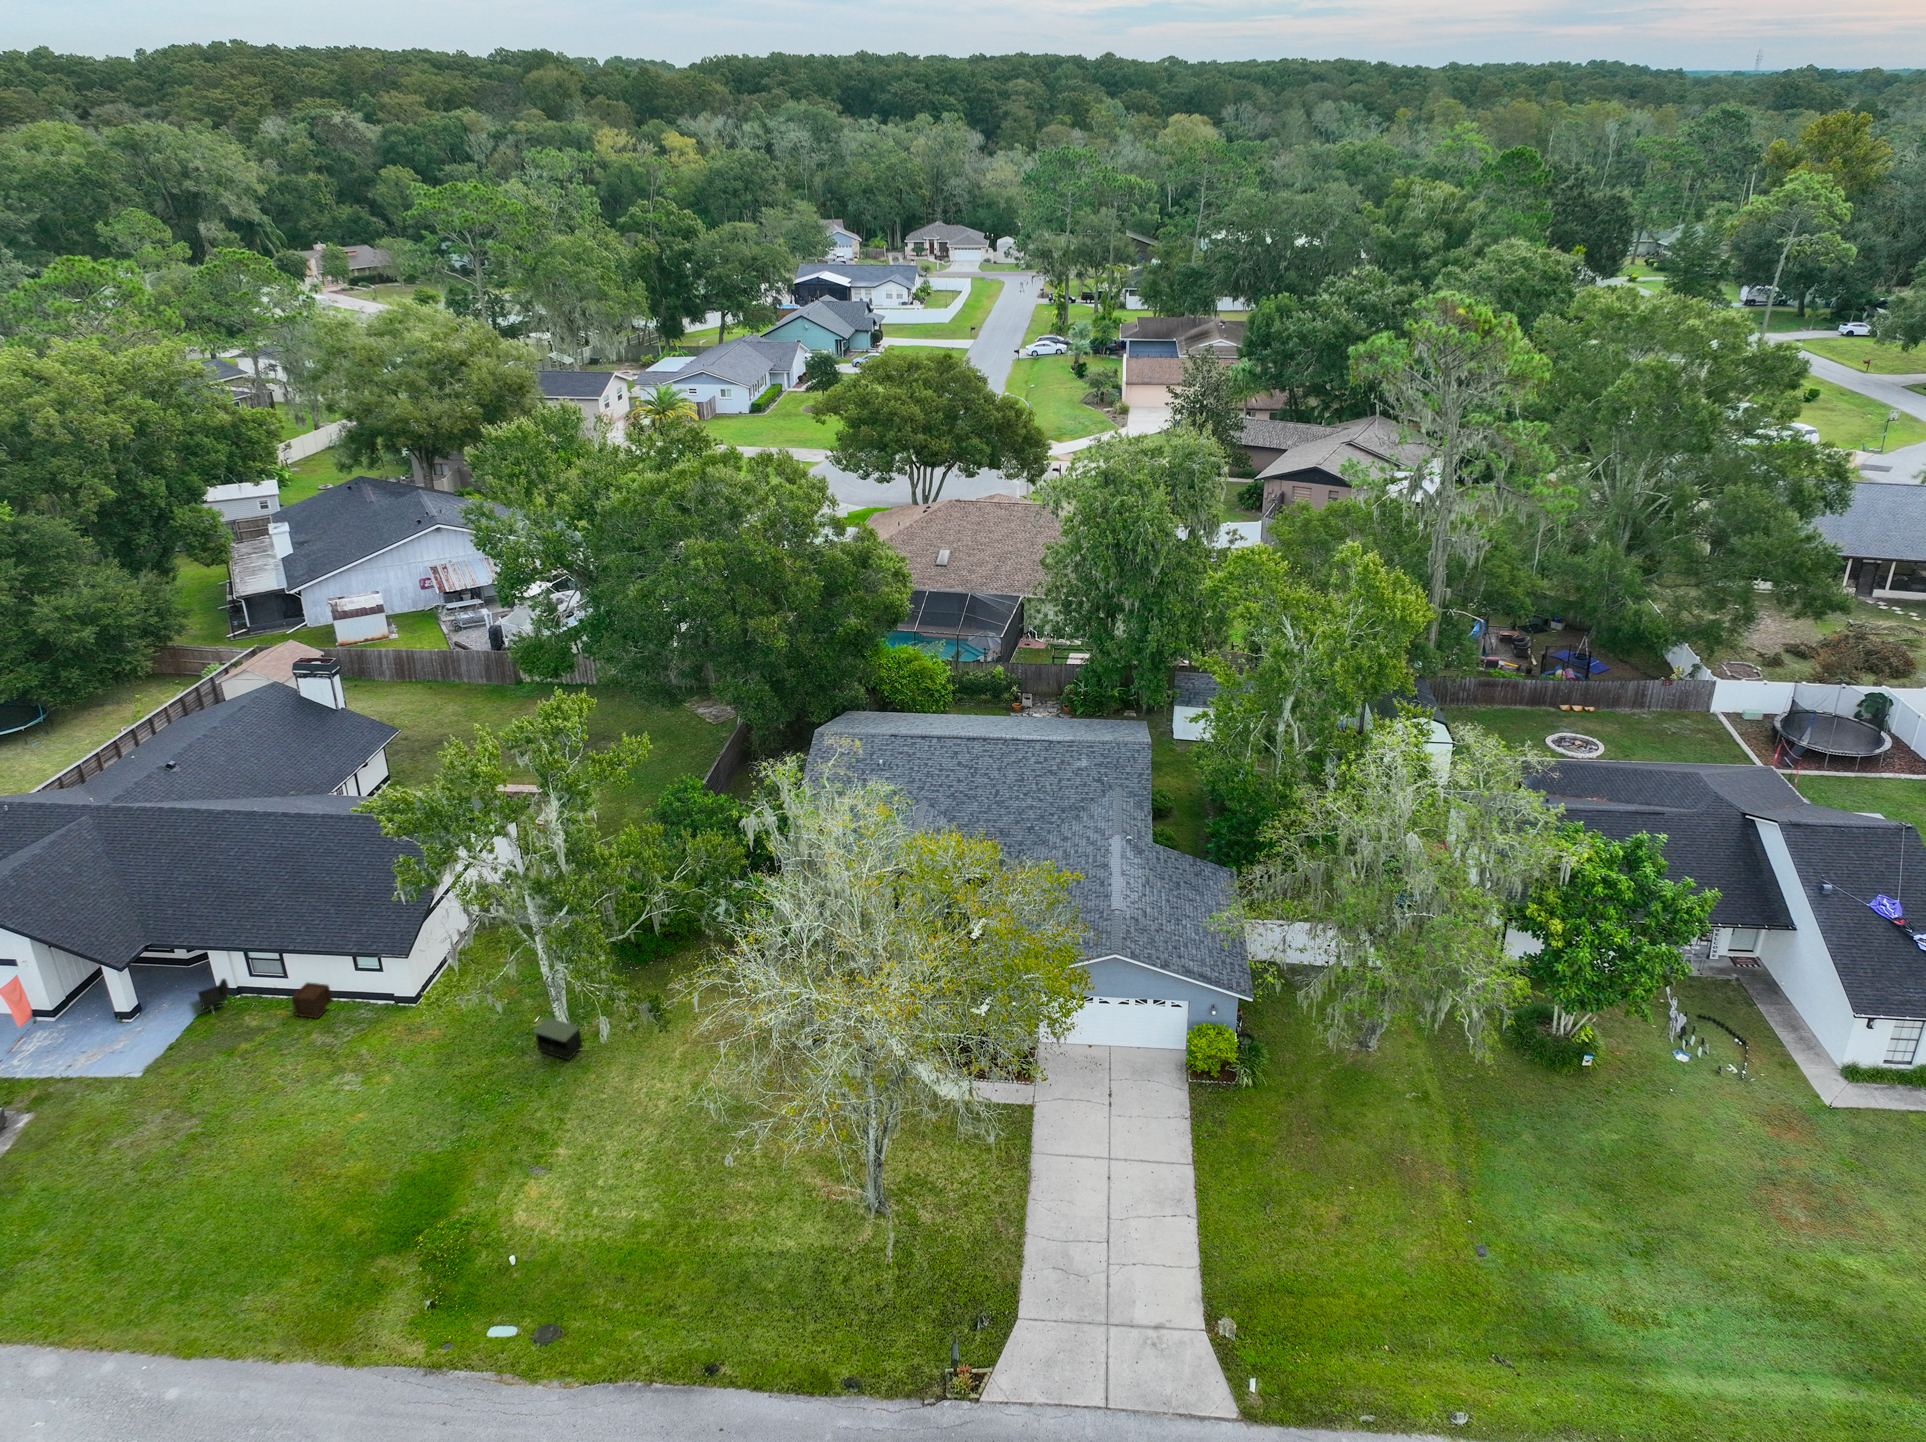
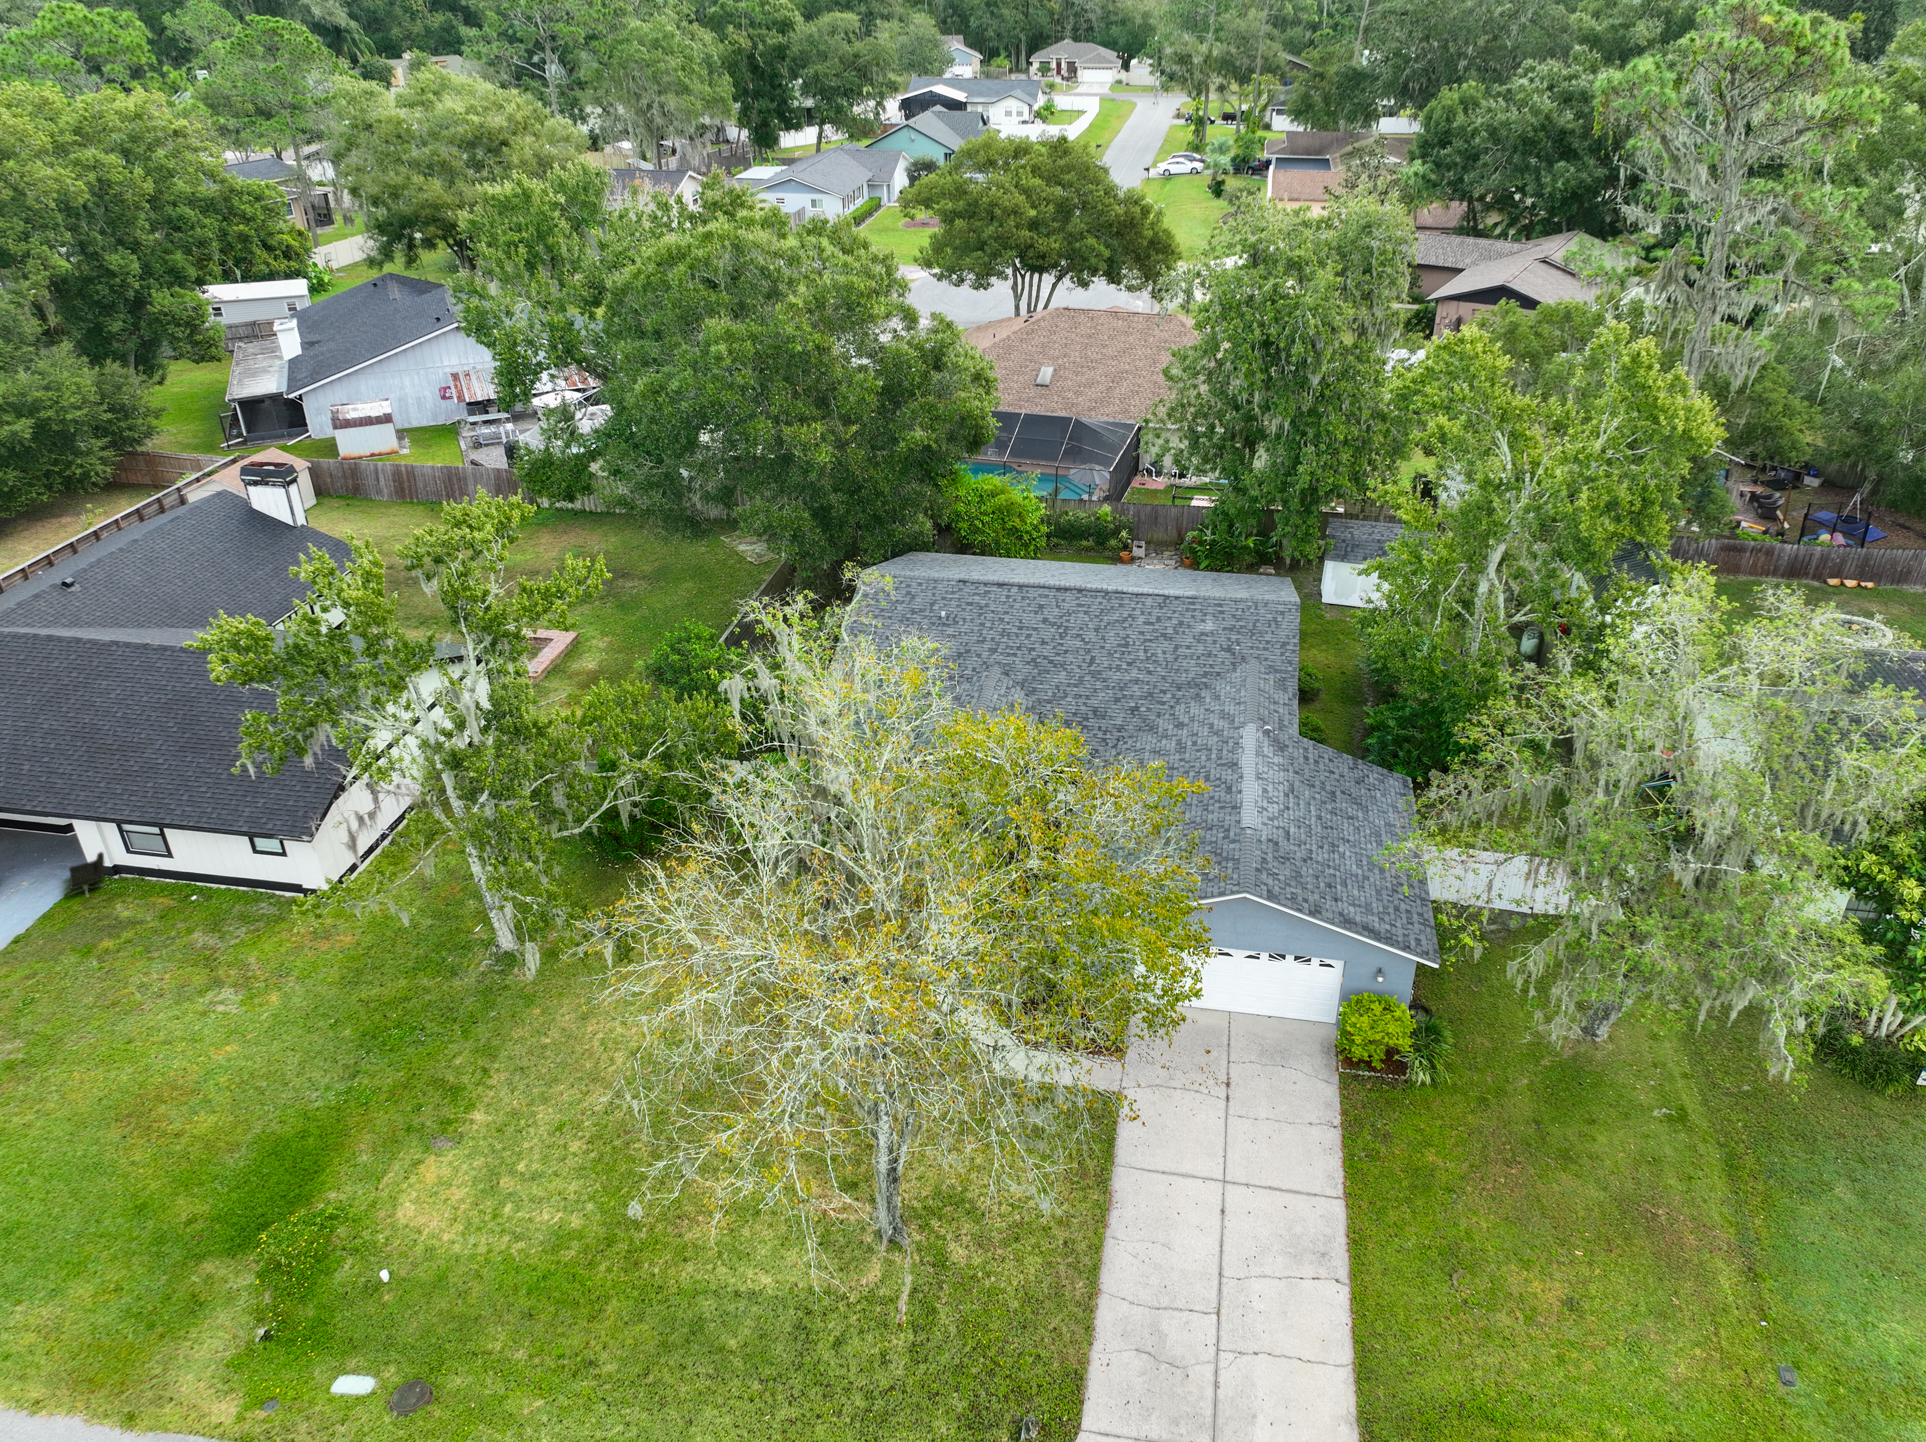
wooden crate: present [292,983,332,1018] -> none [175,863,233,910]
storage bench: present [534,1018,582,1059] -> none [463,928,529,986]

